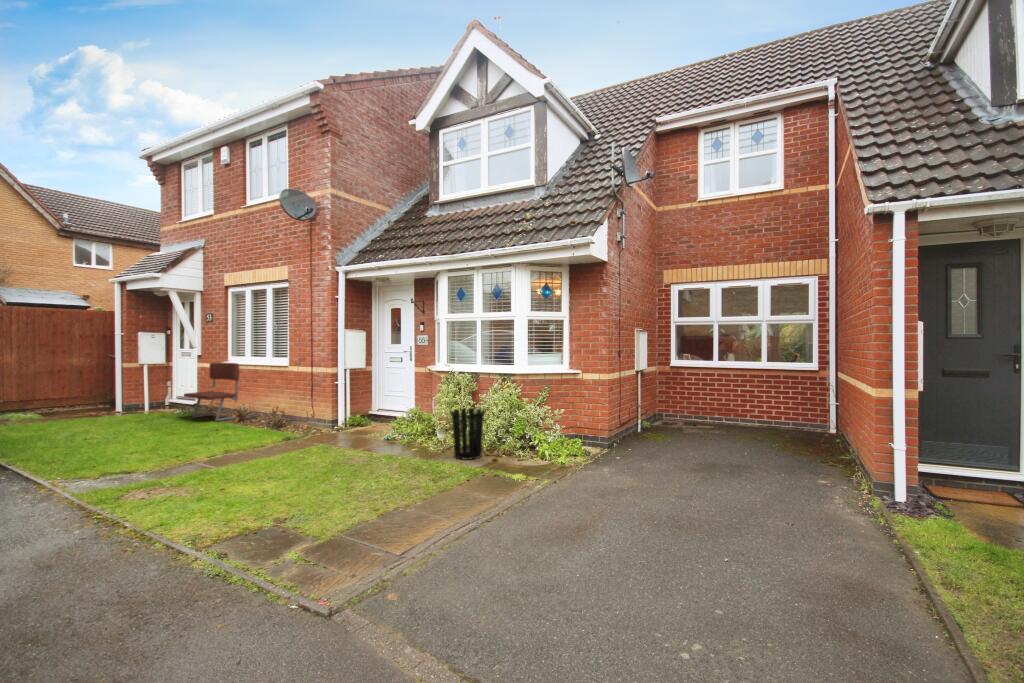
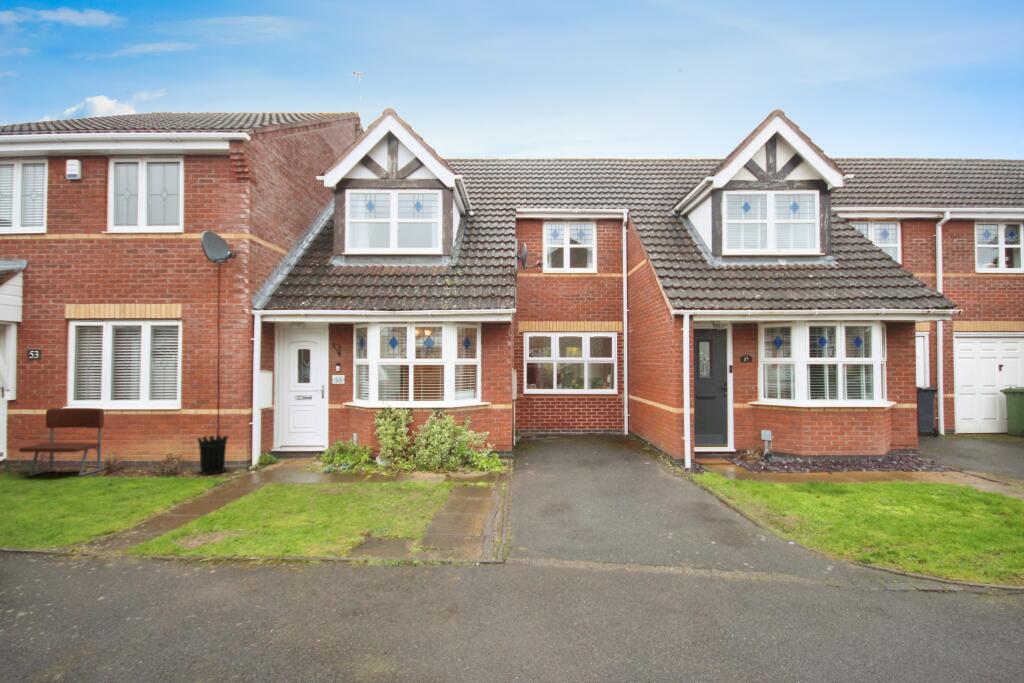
waste bin: present [450,408,485,460] -> present [198,435,228,474]

